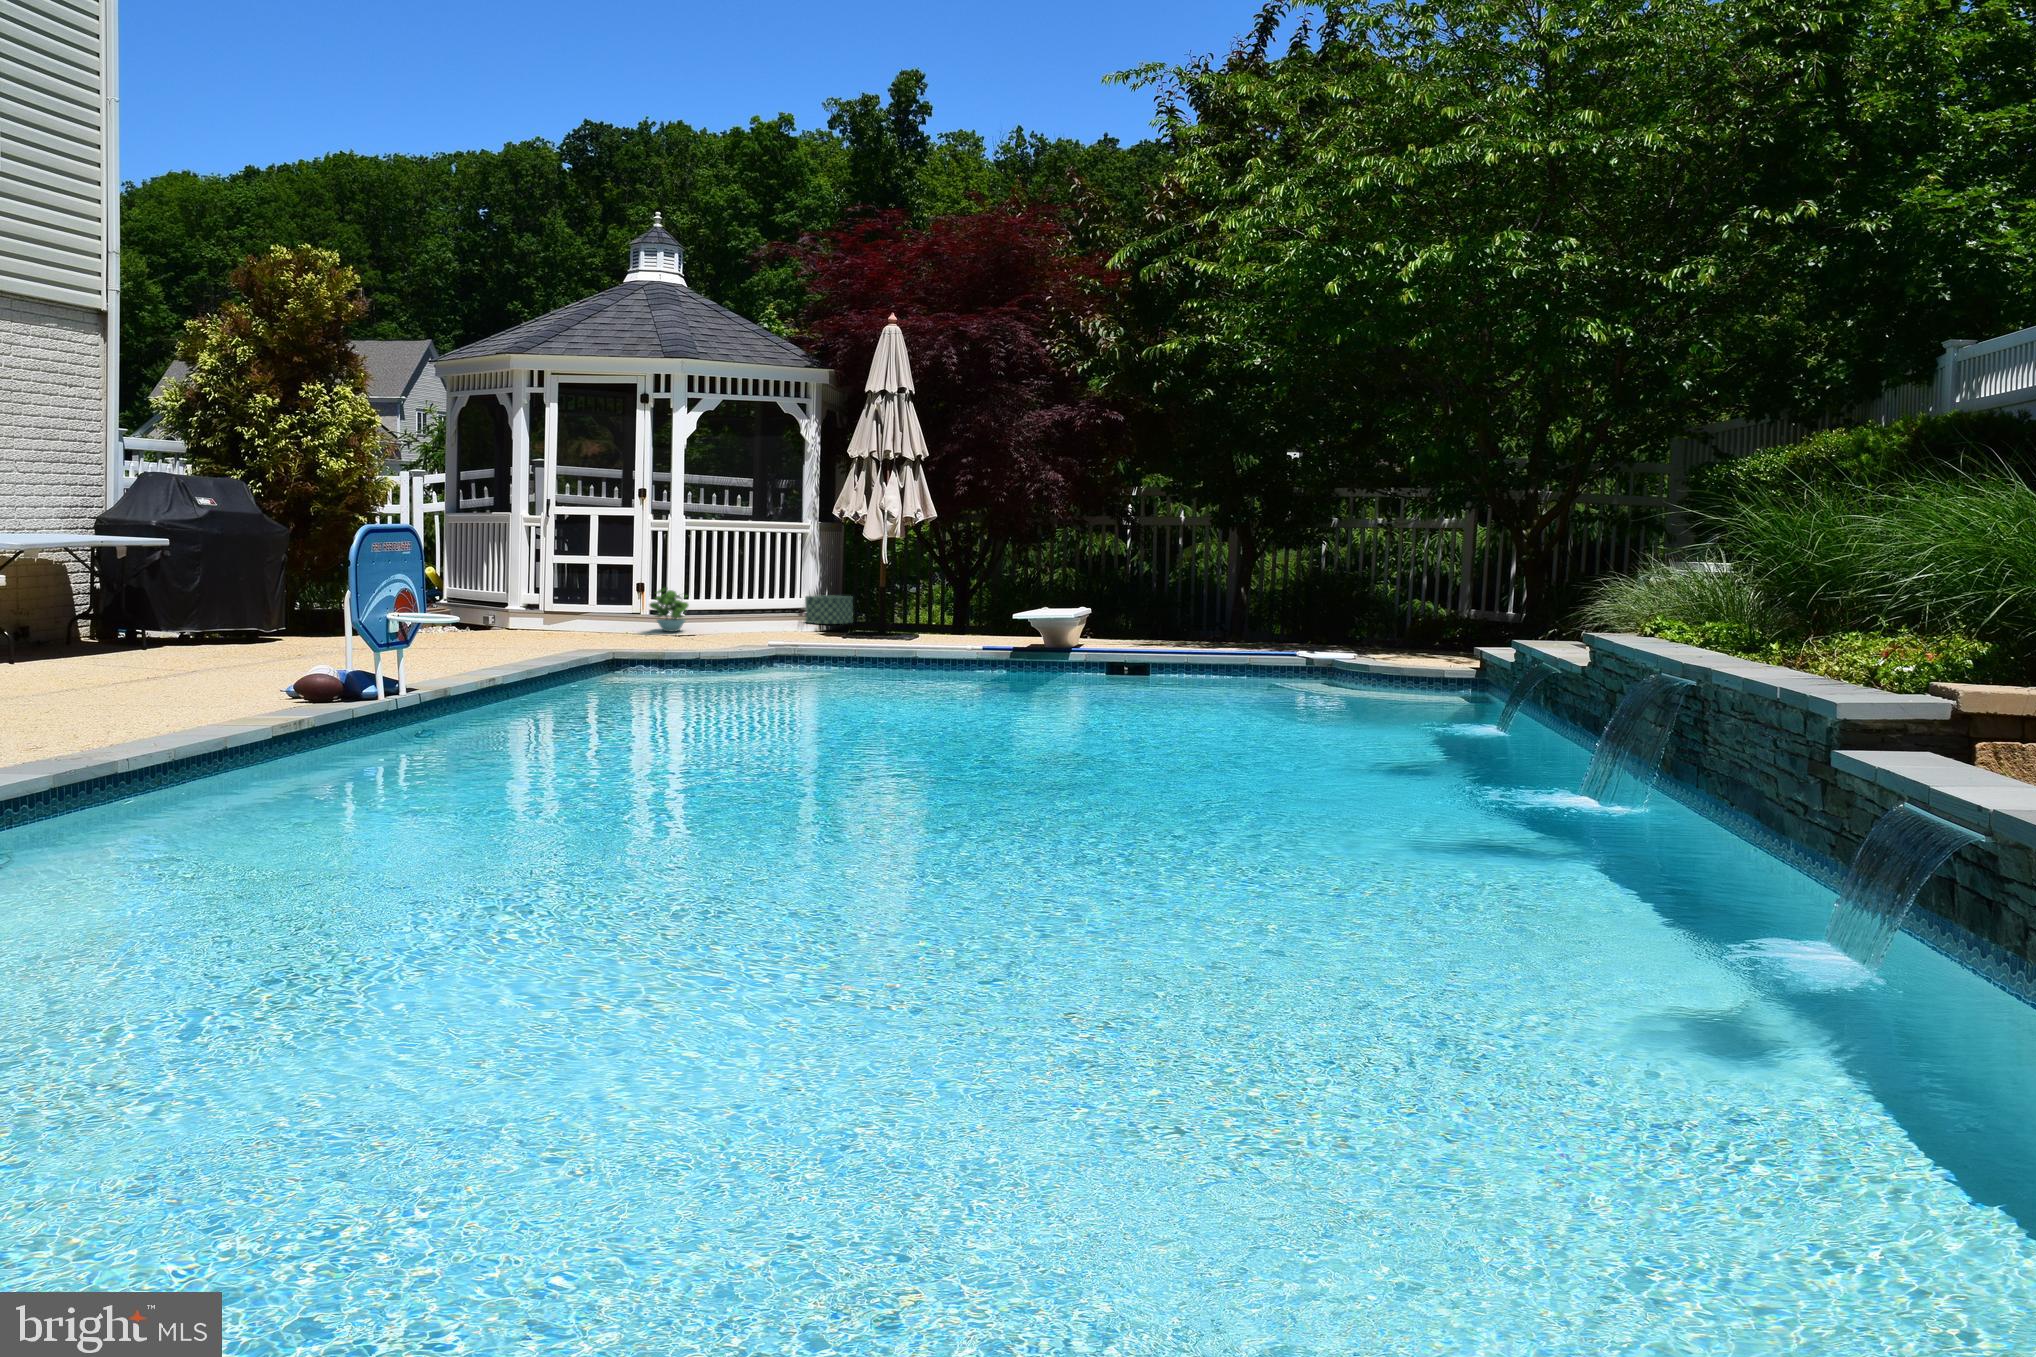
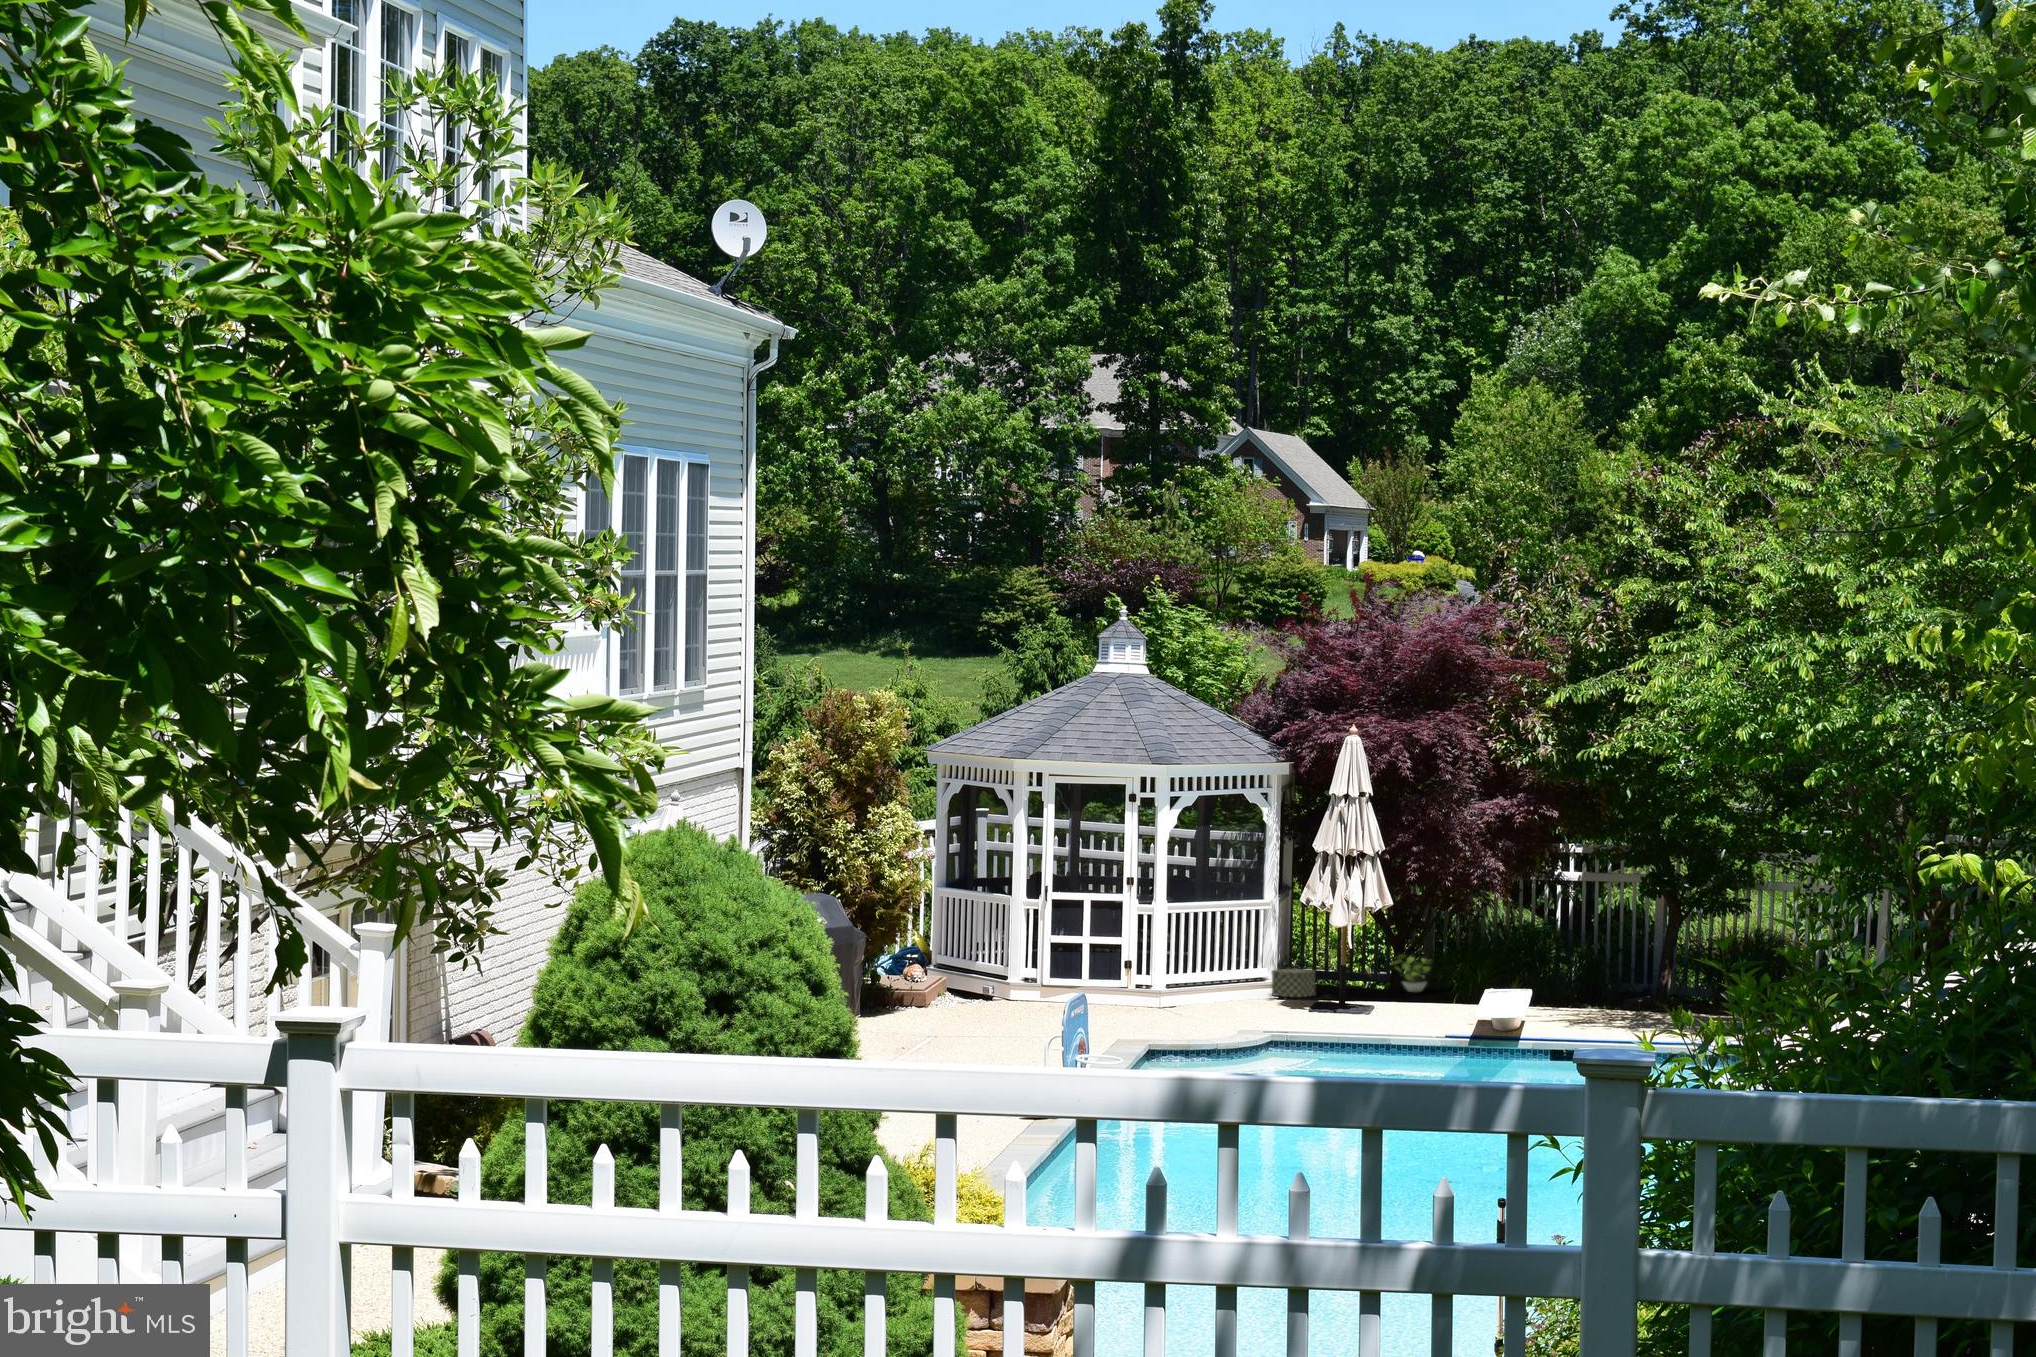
potted plant: present [650,587,688,632] -> present [1393,954,1431,992]

